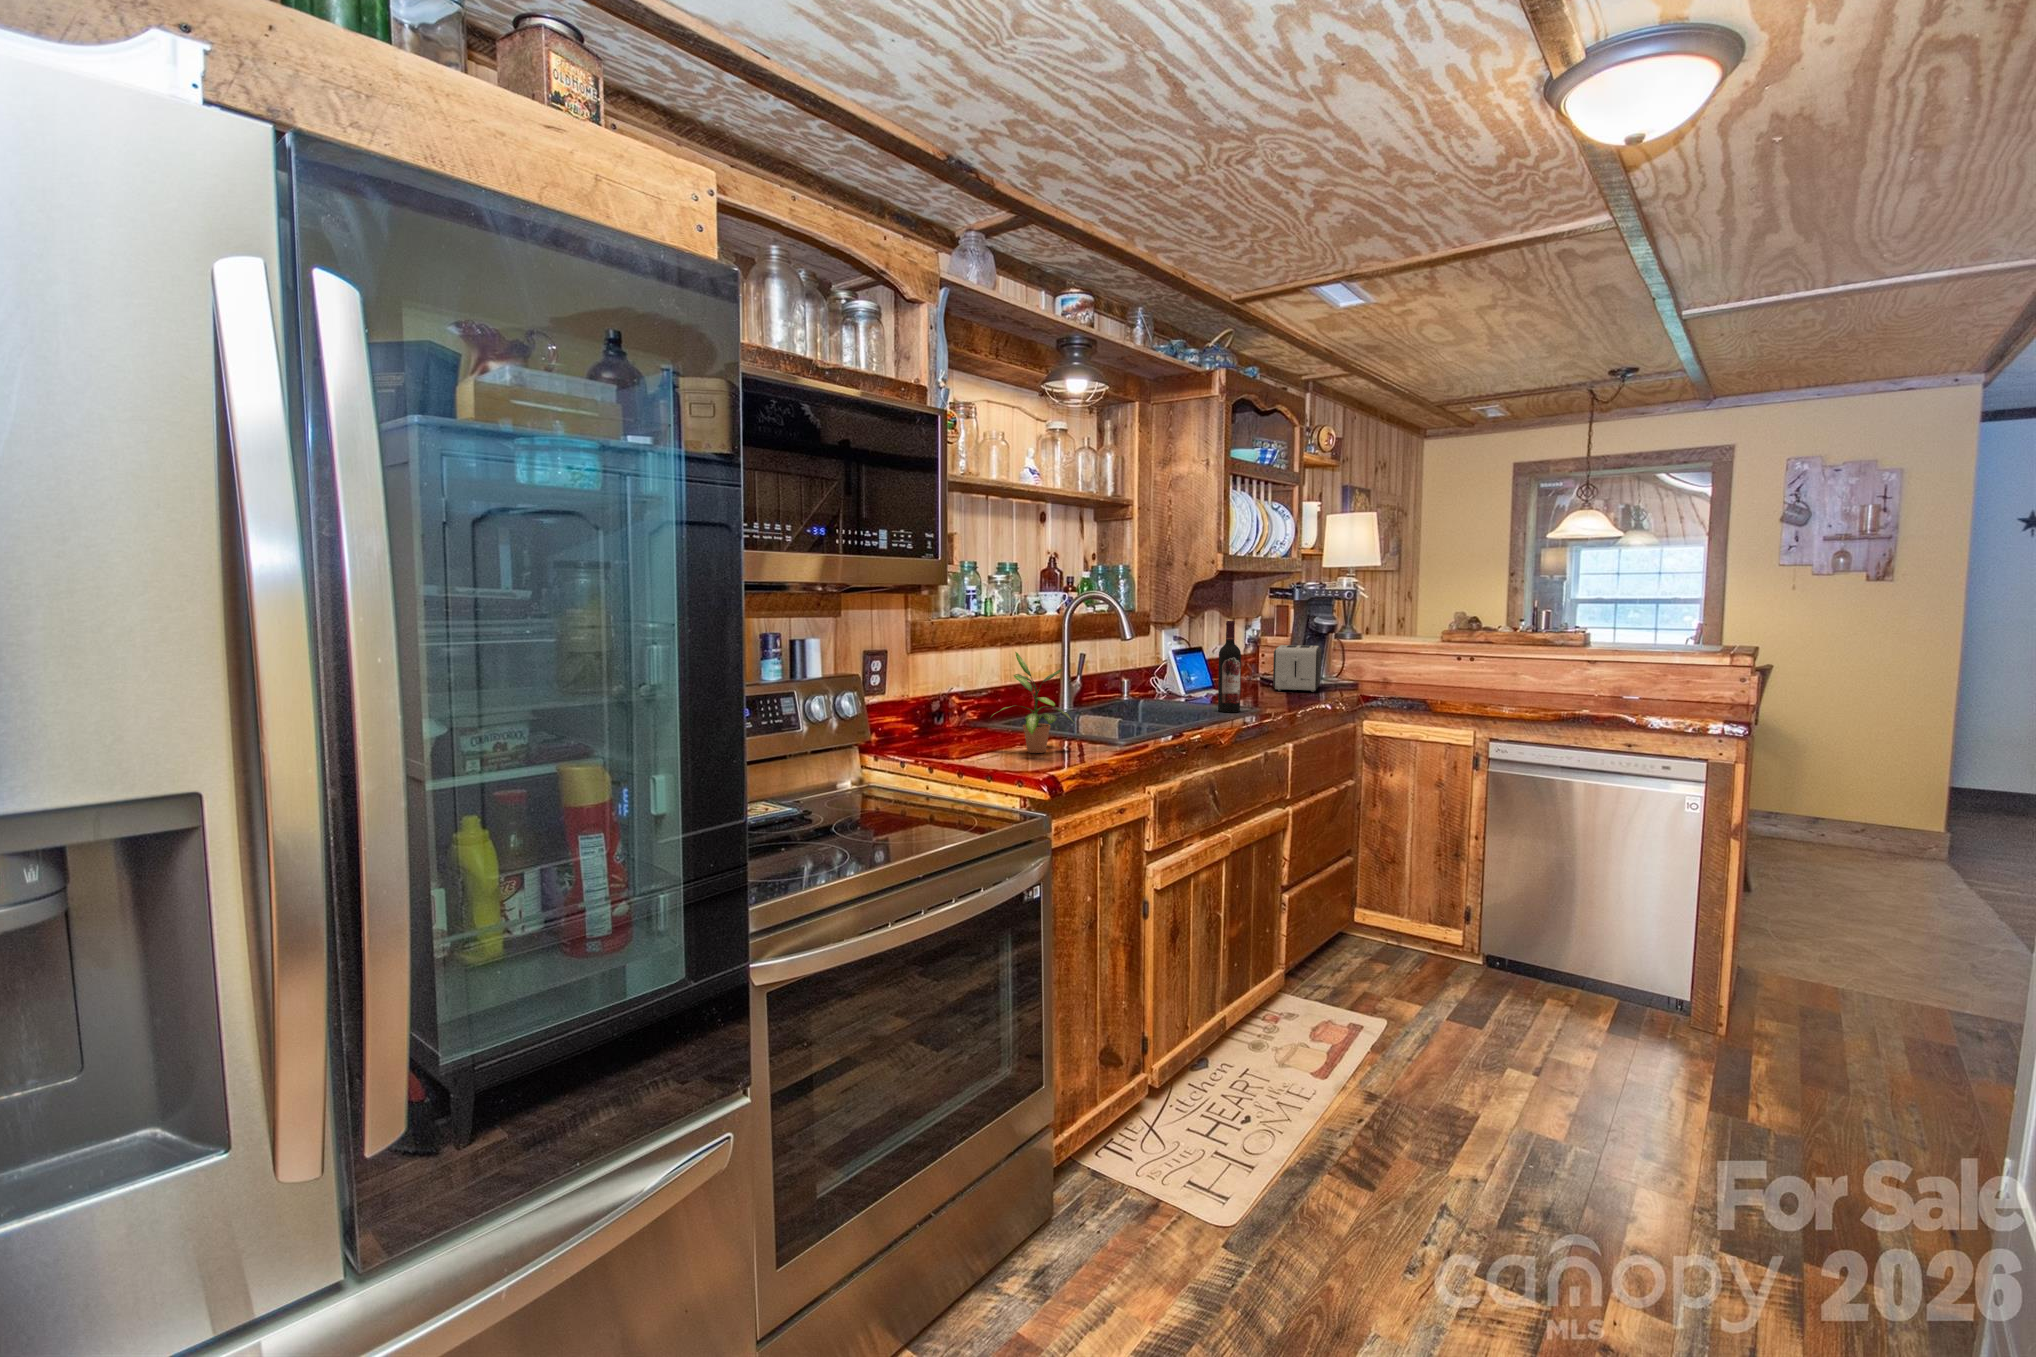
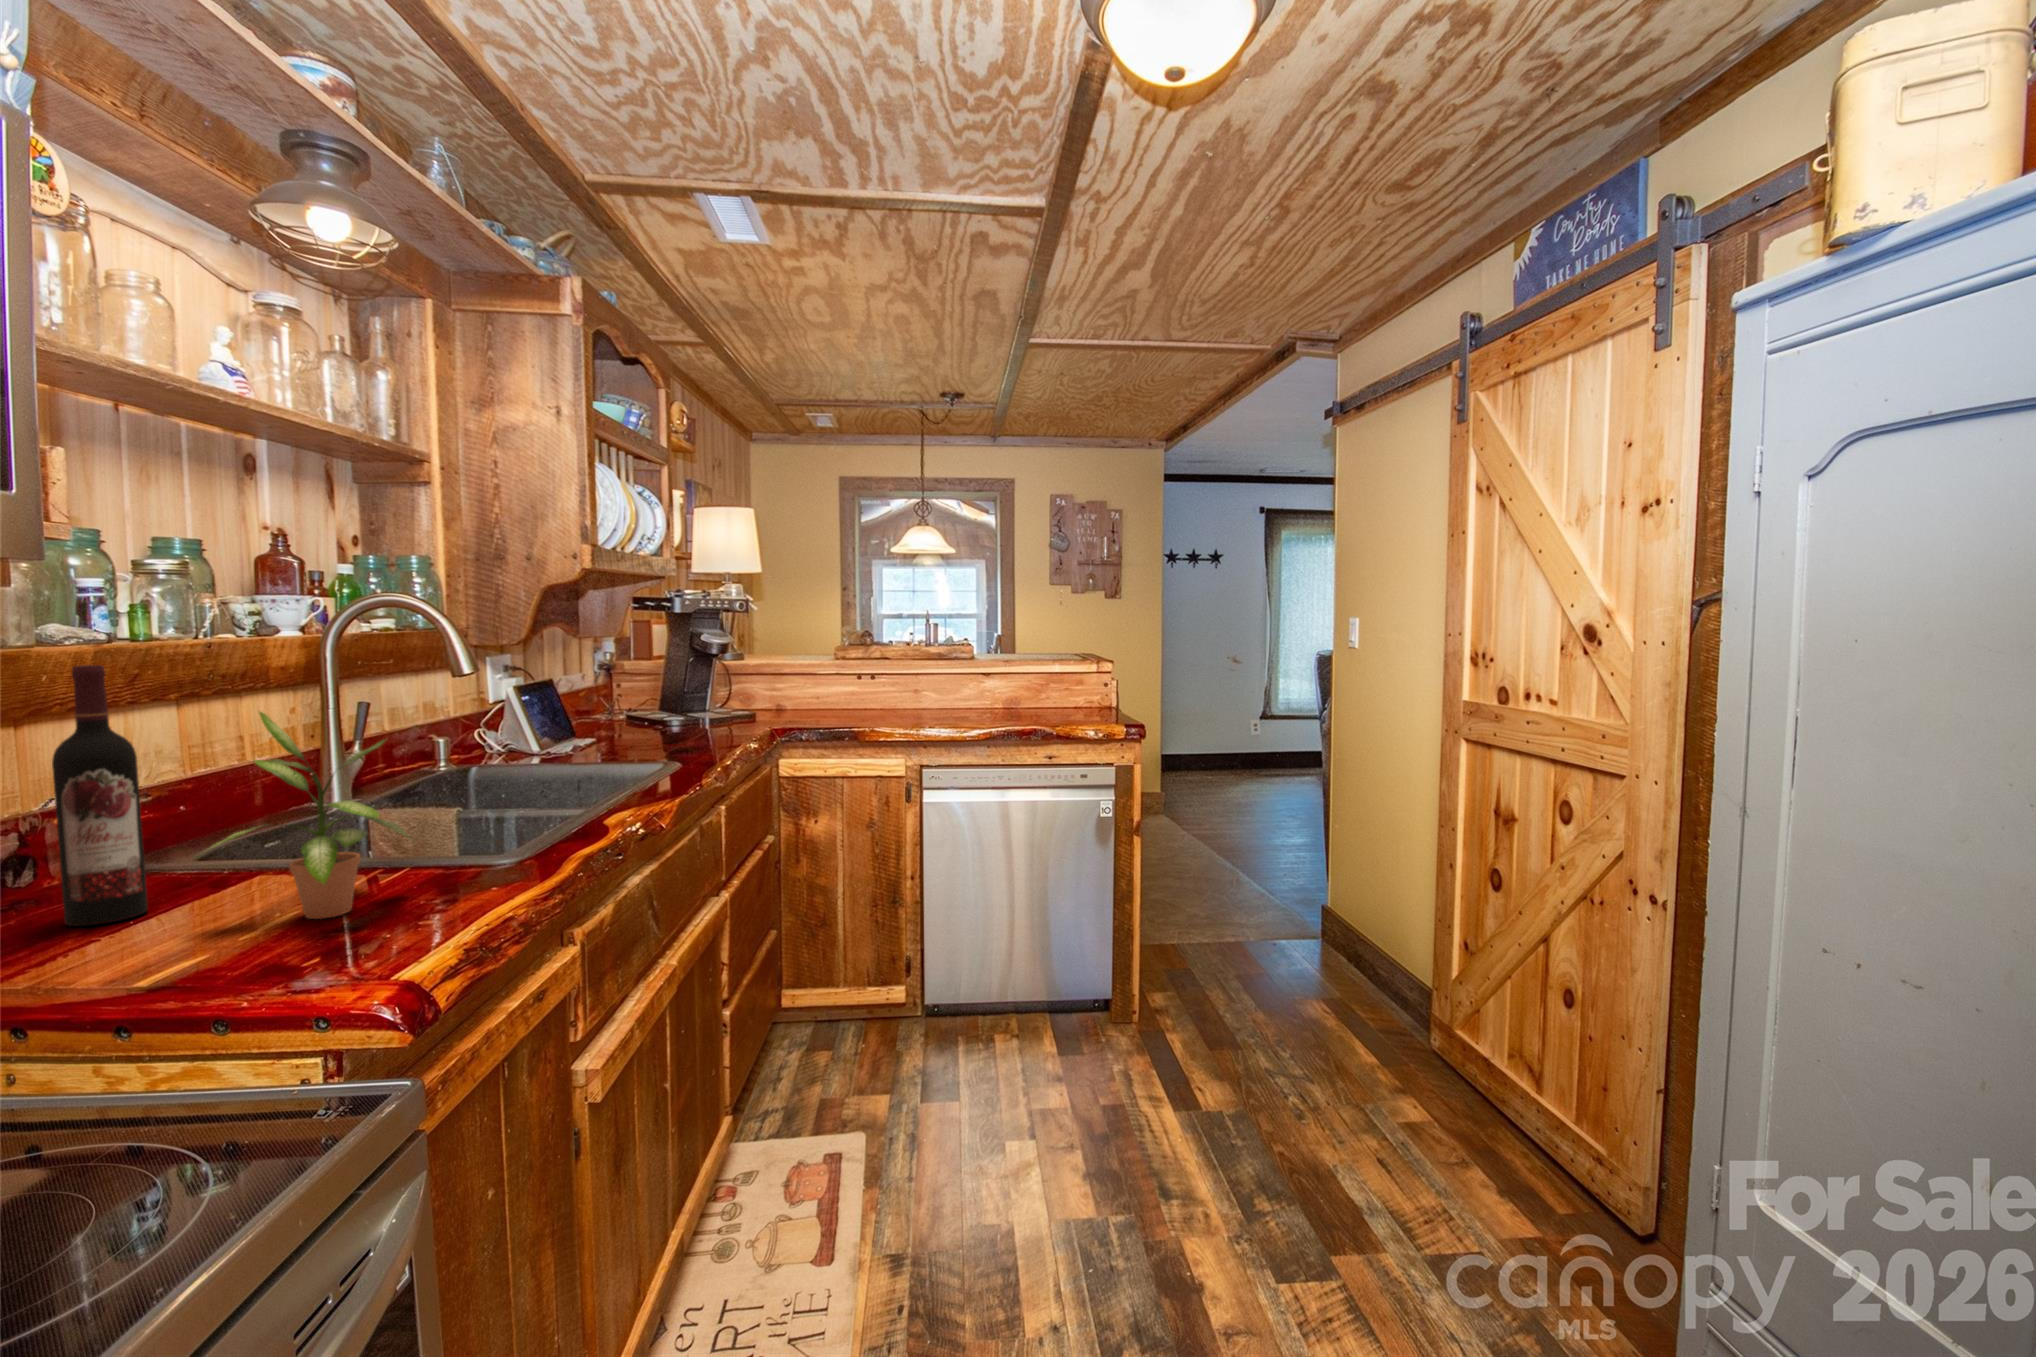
wine bottle: present [1218,621,1241,712] -> present [52,665,148,926]
toaster: present [1273,645,1321,692] -> none [652,669,716,731]

